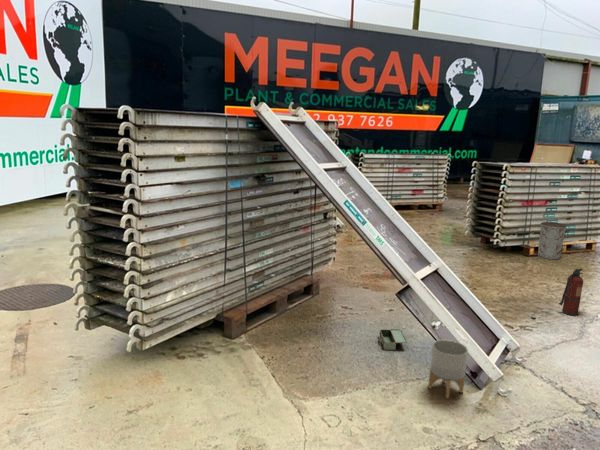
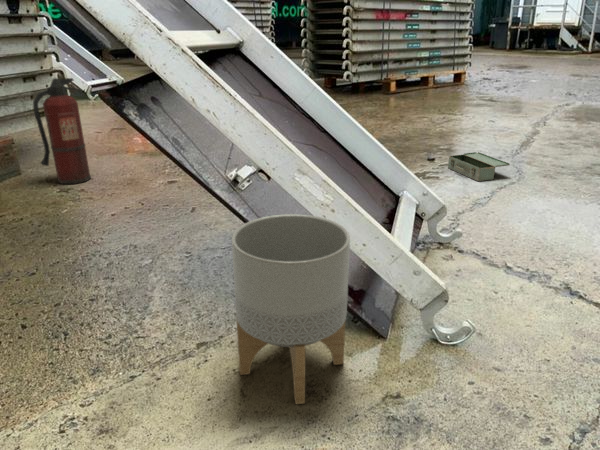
trash can: present [538,222,566,259] -> none [400,42,435,95]
fire extinguisher: present [559,269,583,316] -> present [33,78,91,184]
toolbox: present [379,329,407,350] -> present [448,152,510,181]

